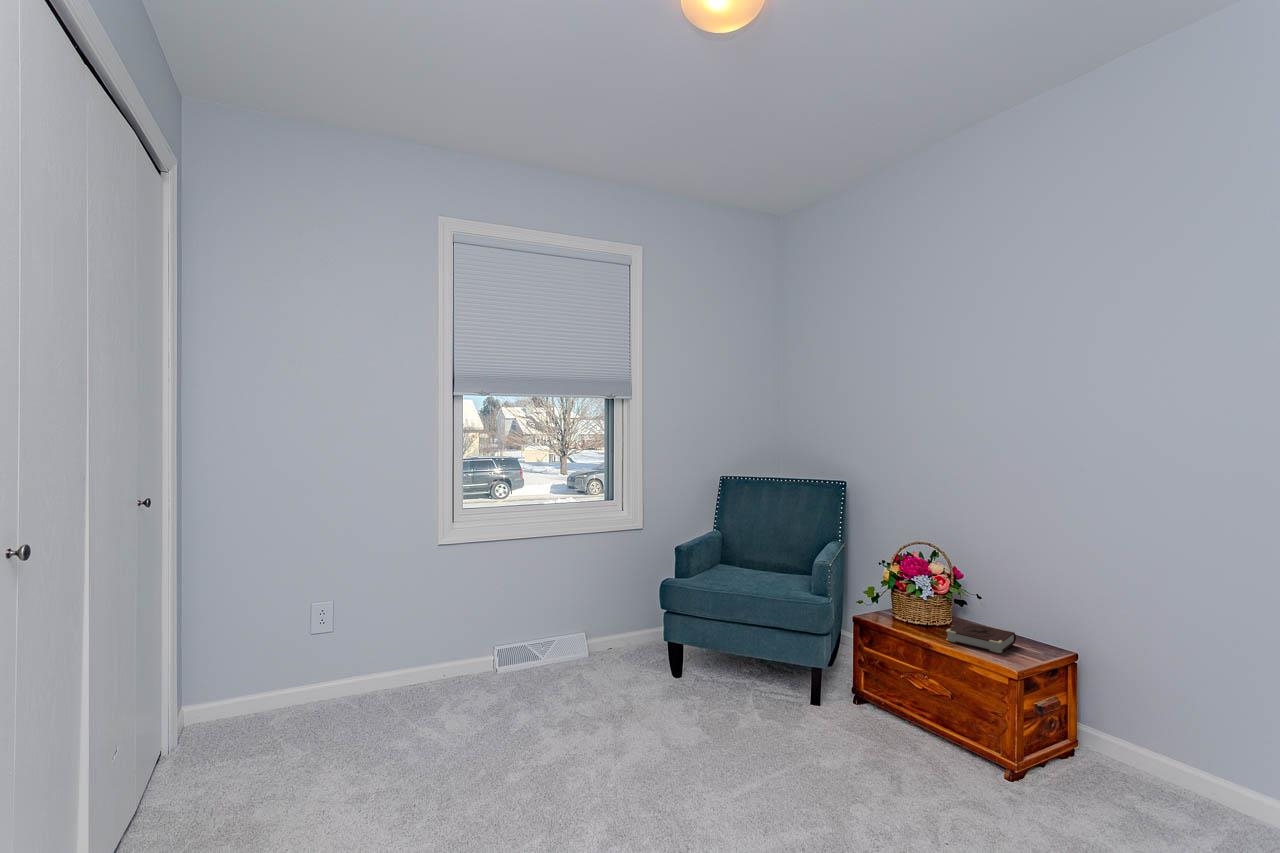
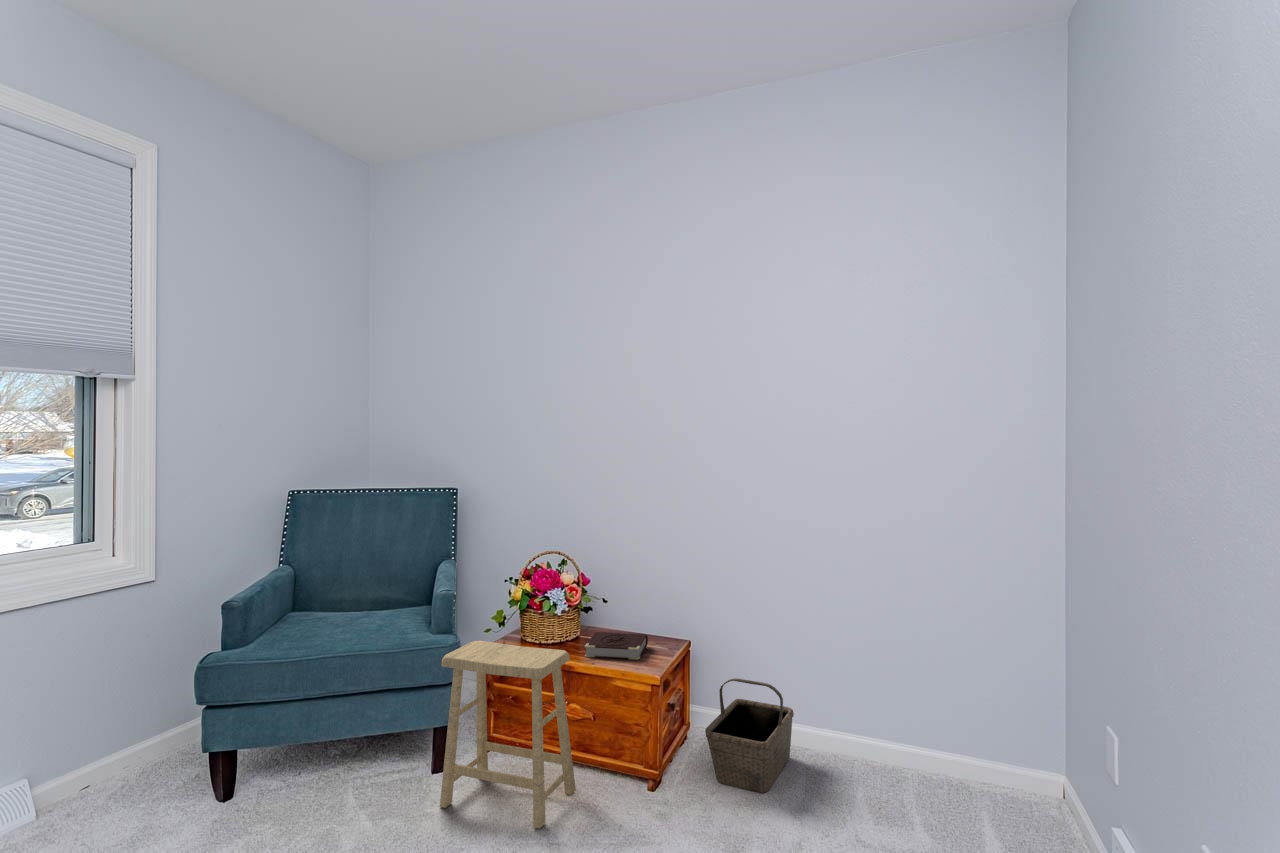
footstool: none [810,607,929,772] -> present [440,641,576,829]
basket: none [1070,695,1194,819] -> present [705,678,794,793]

